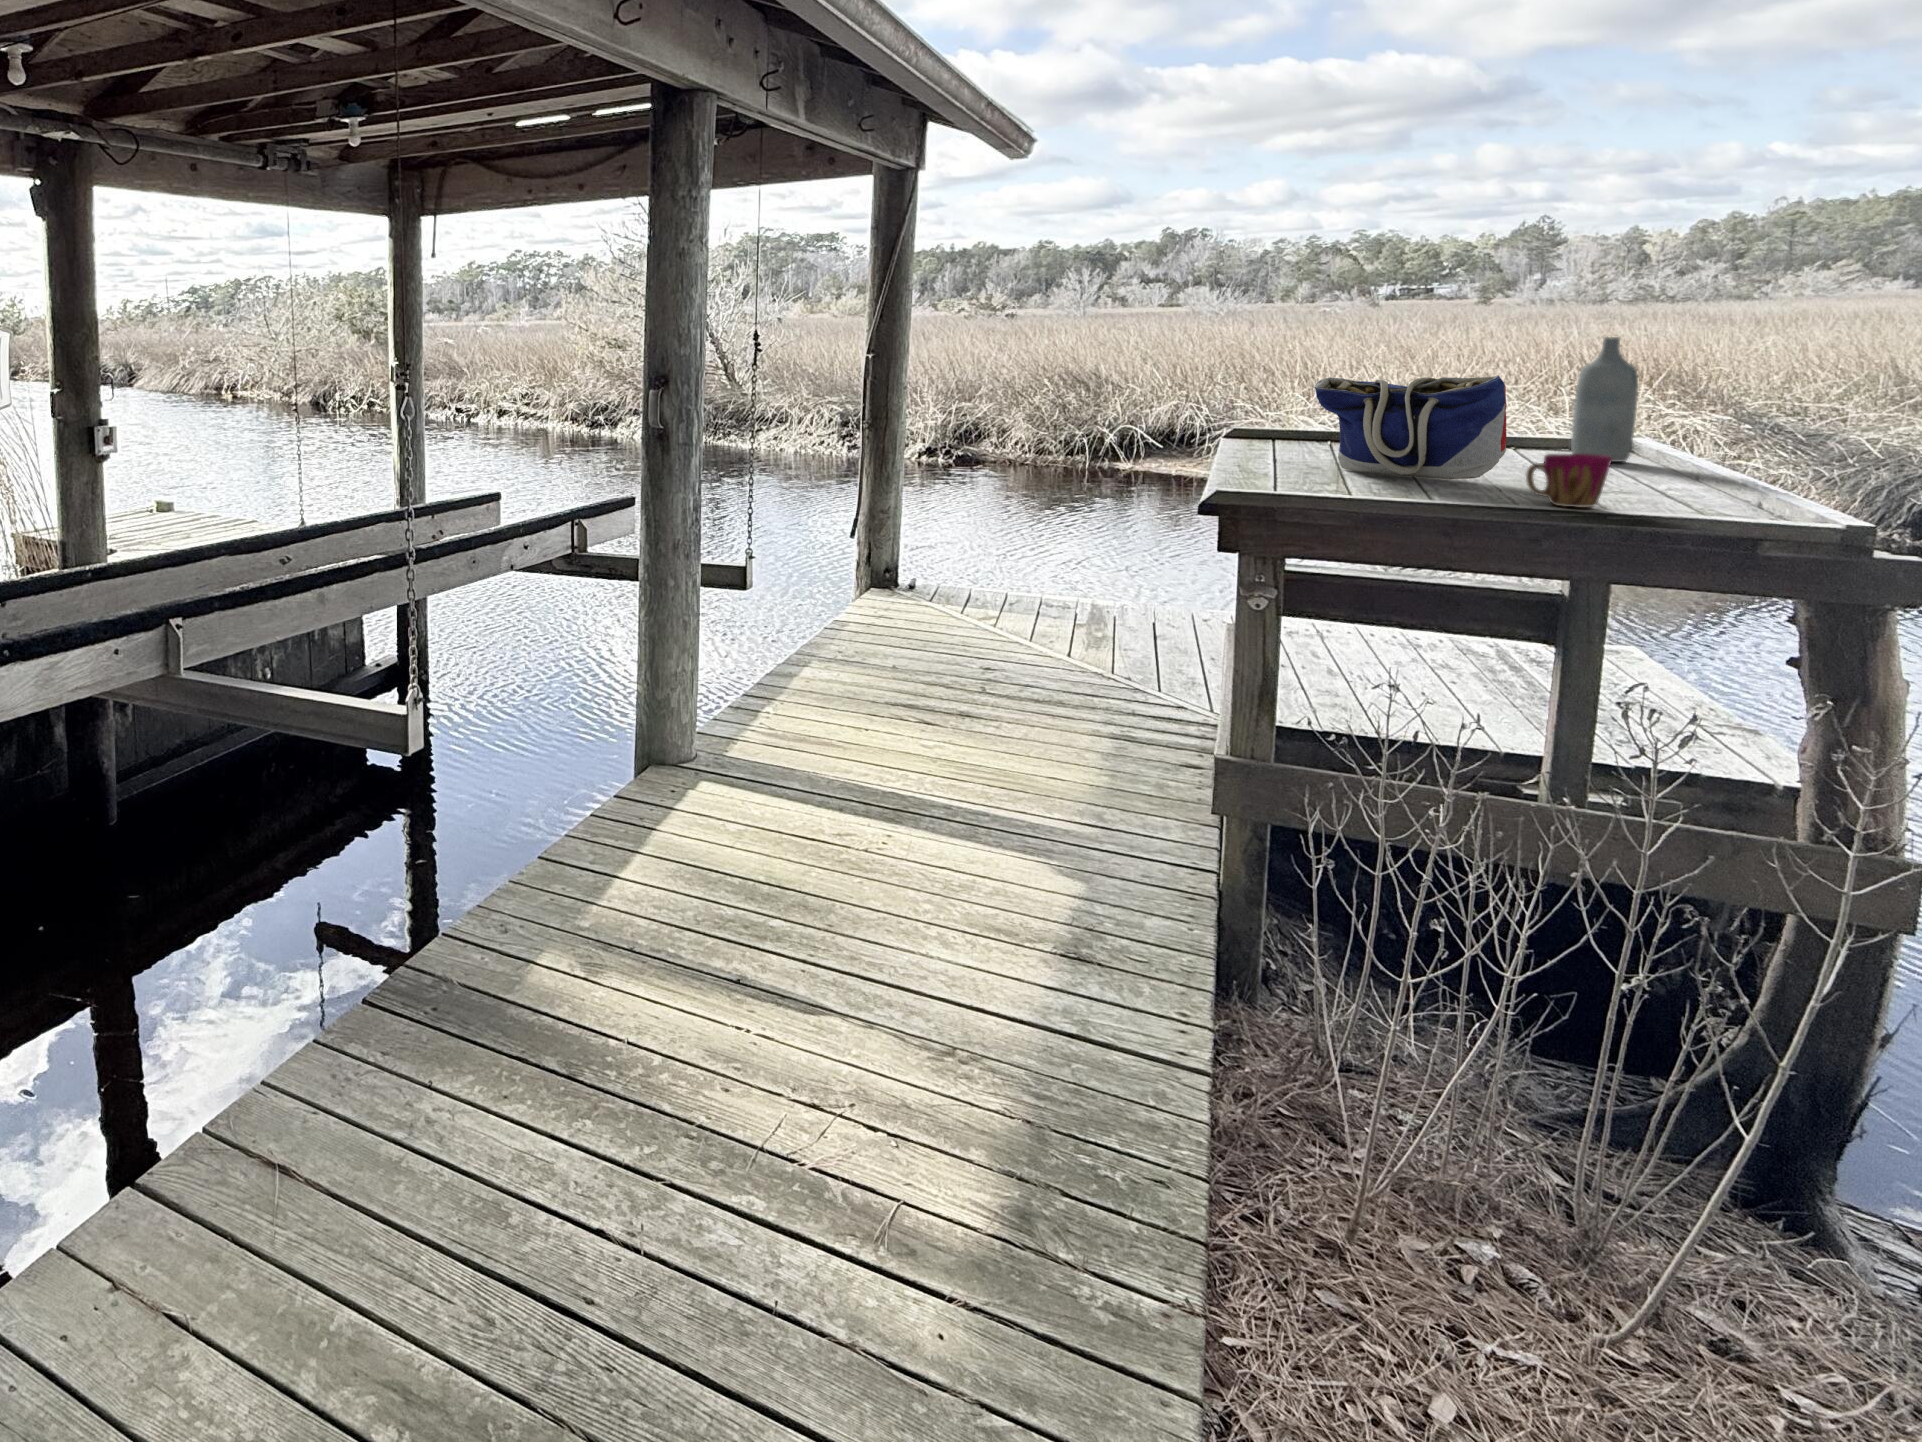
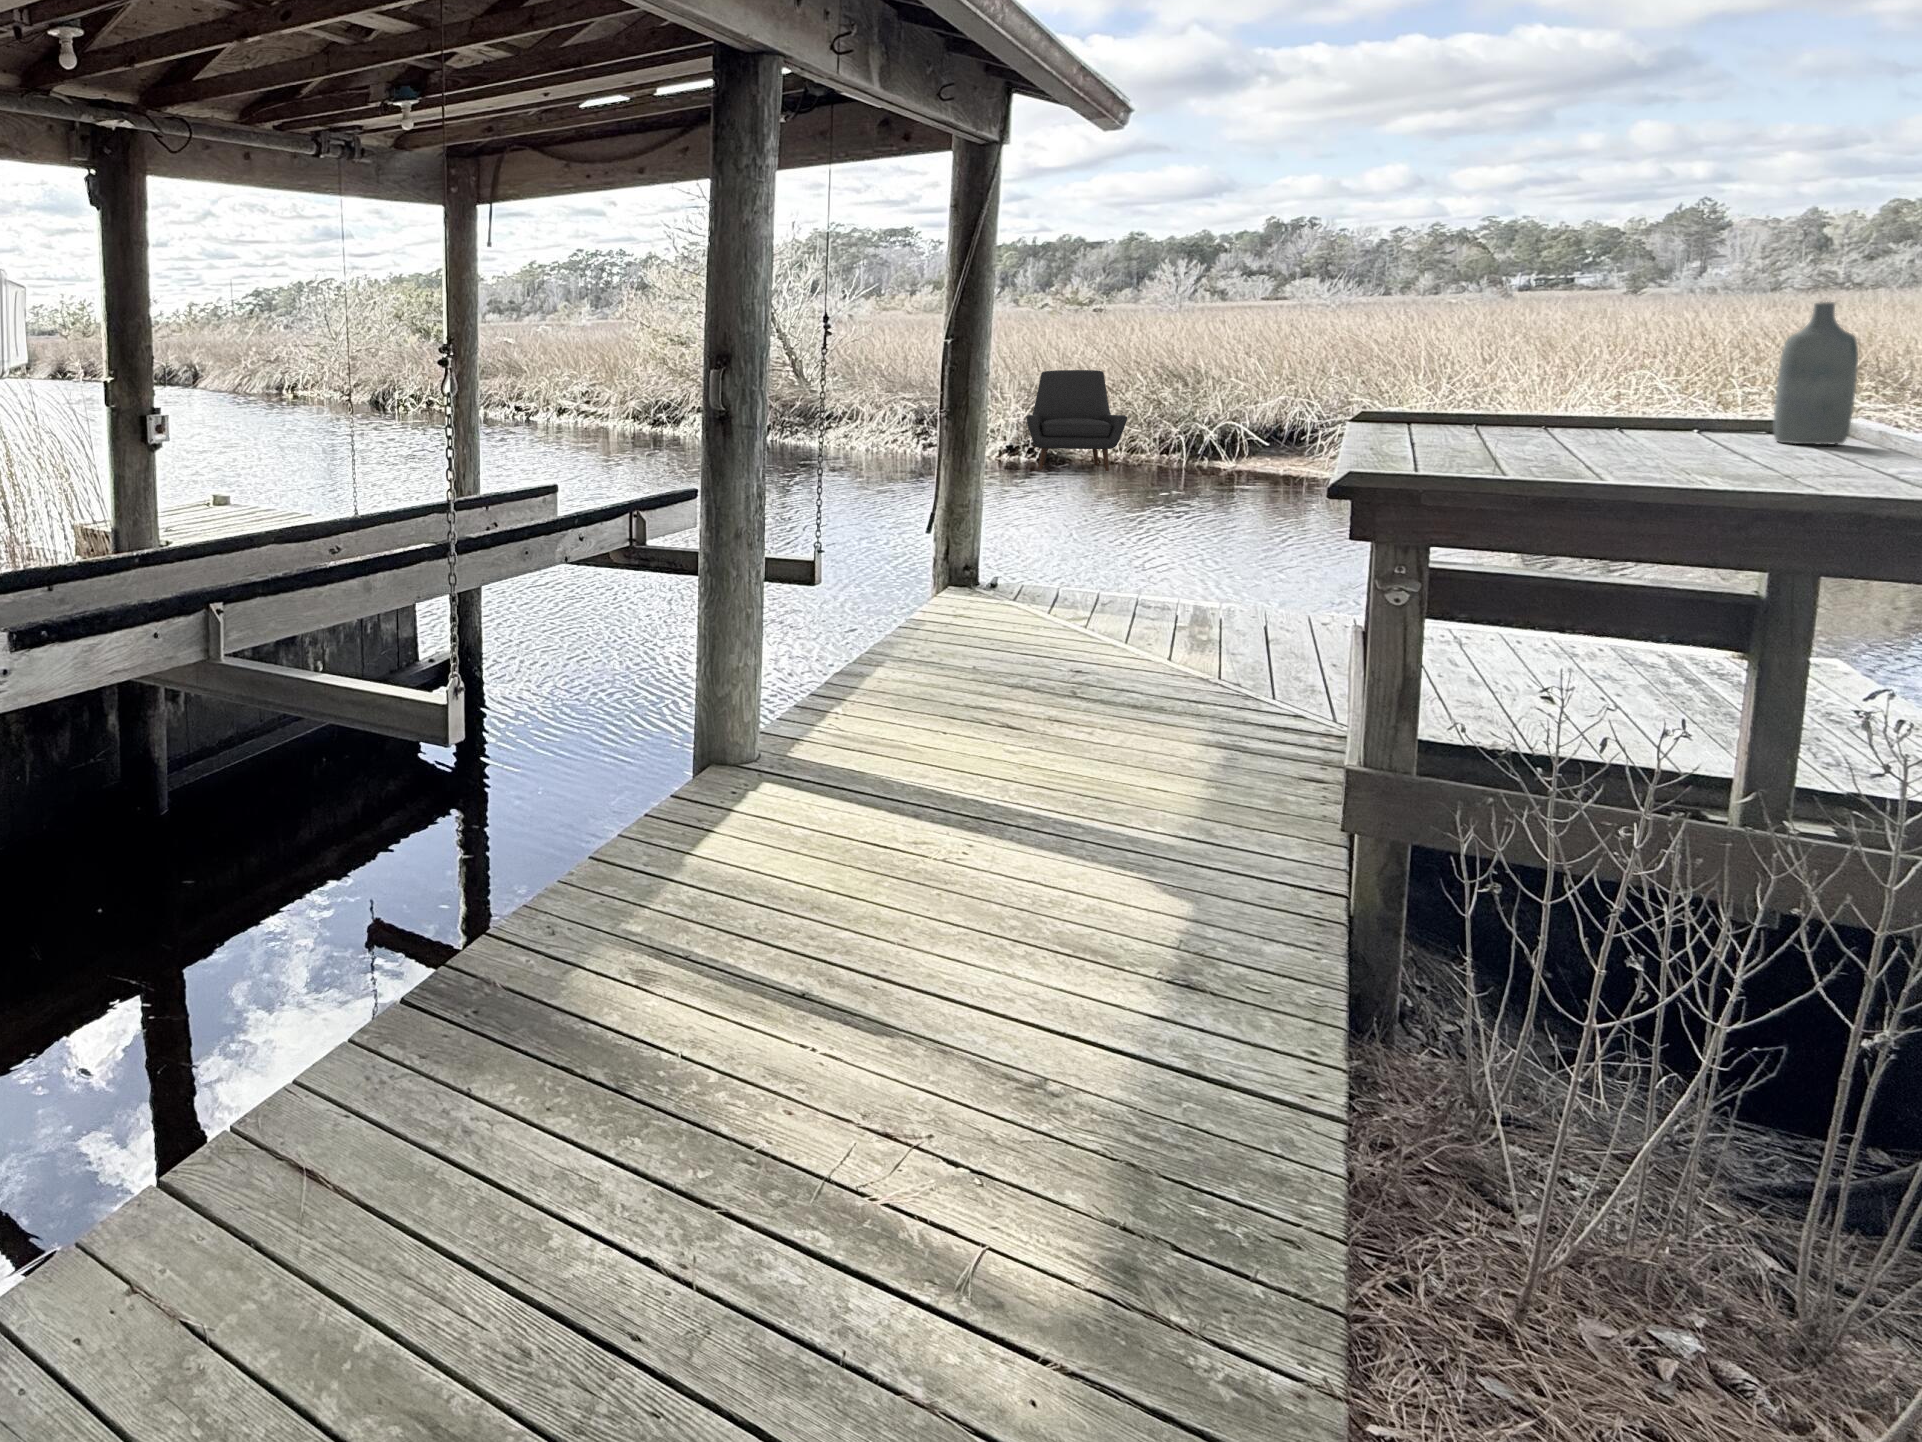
tote bag: present [1315,375,1507,479] -> none [1463,342,1699,461]
chair: none [942,376,1034,472] -> present [1026,370,1127,472]
cup: present [1526,454,1612,507] -> none [1726,430,1835,491]

